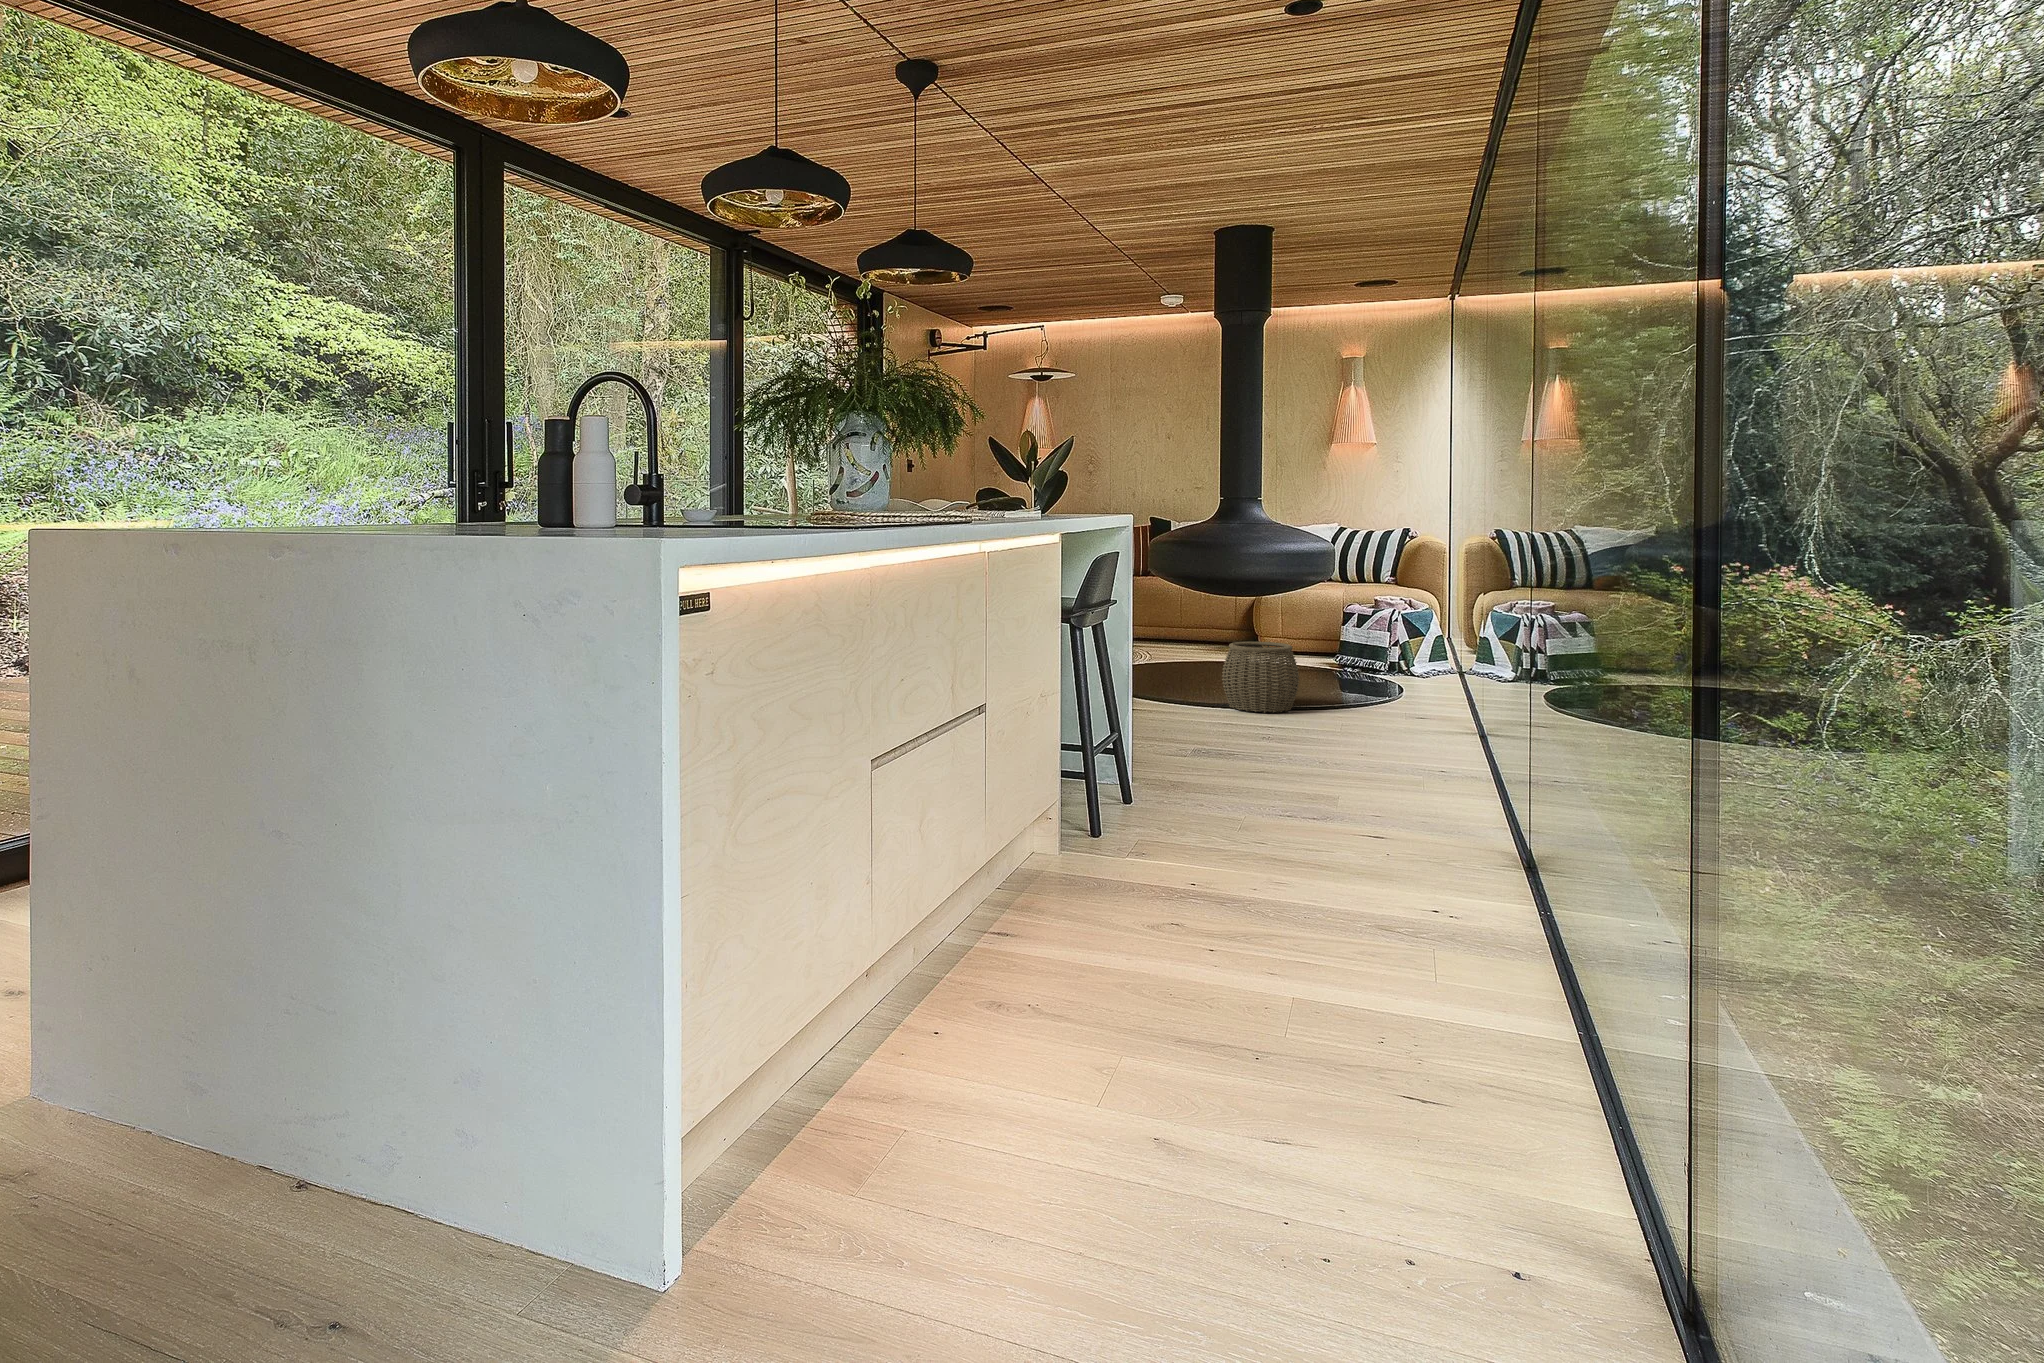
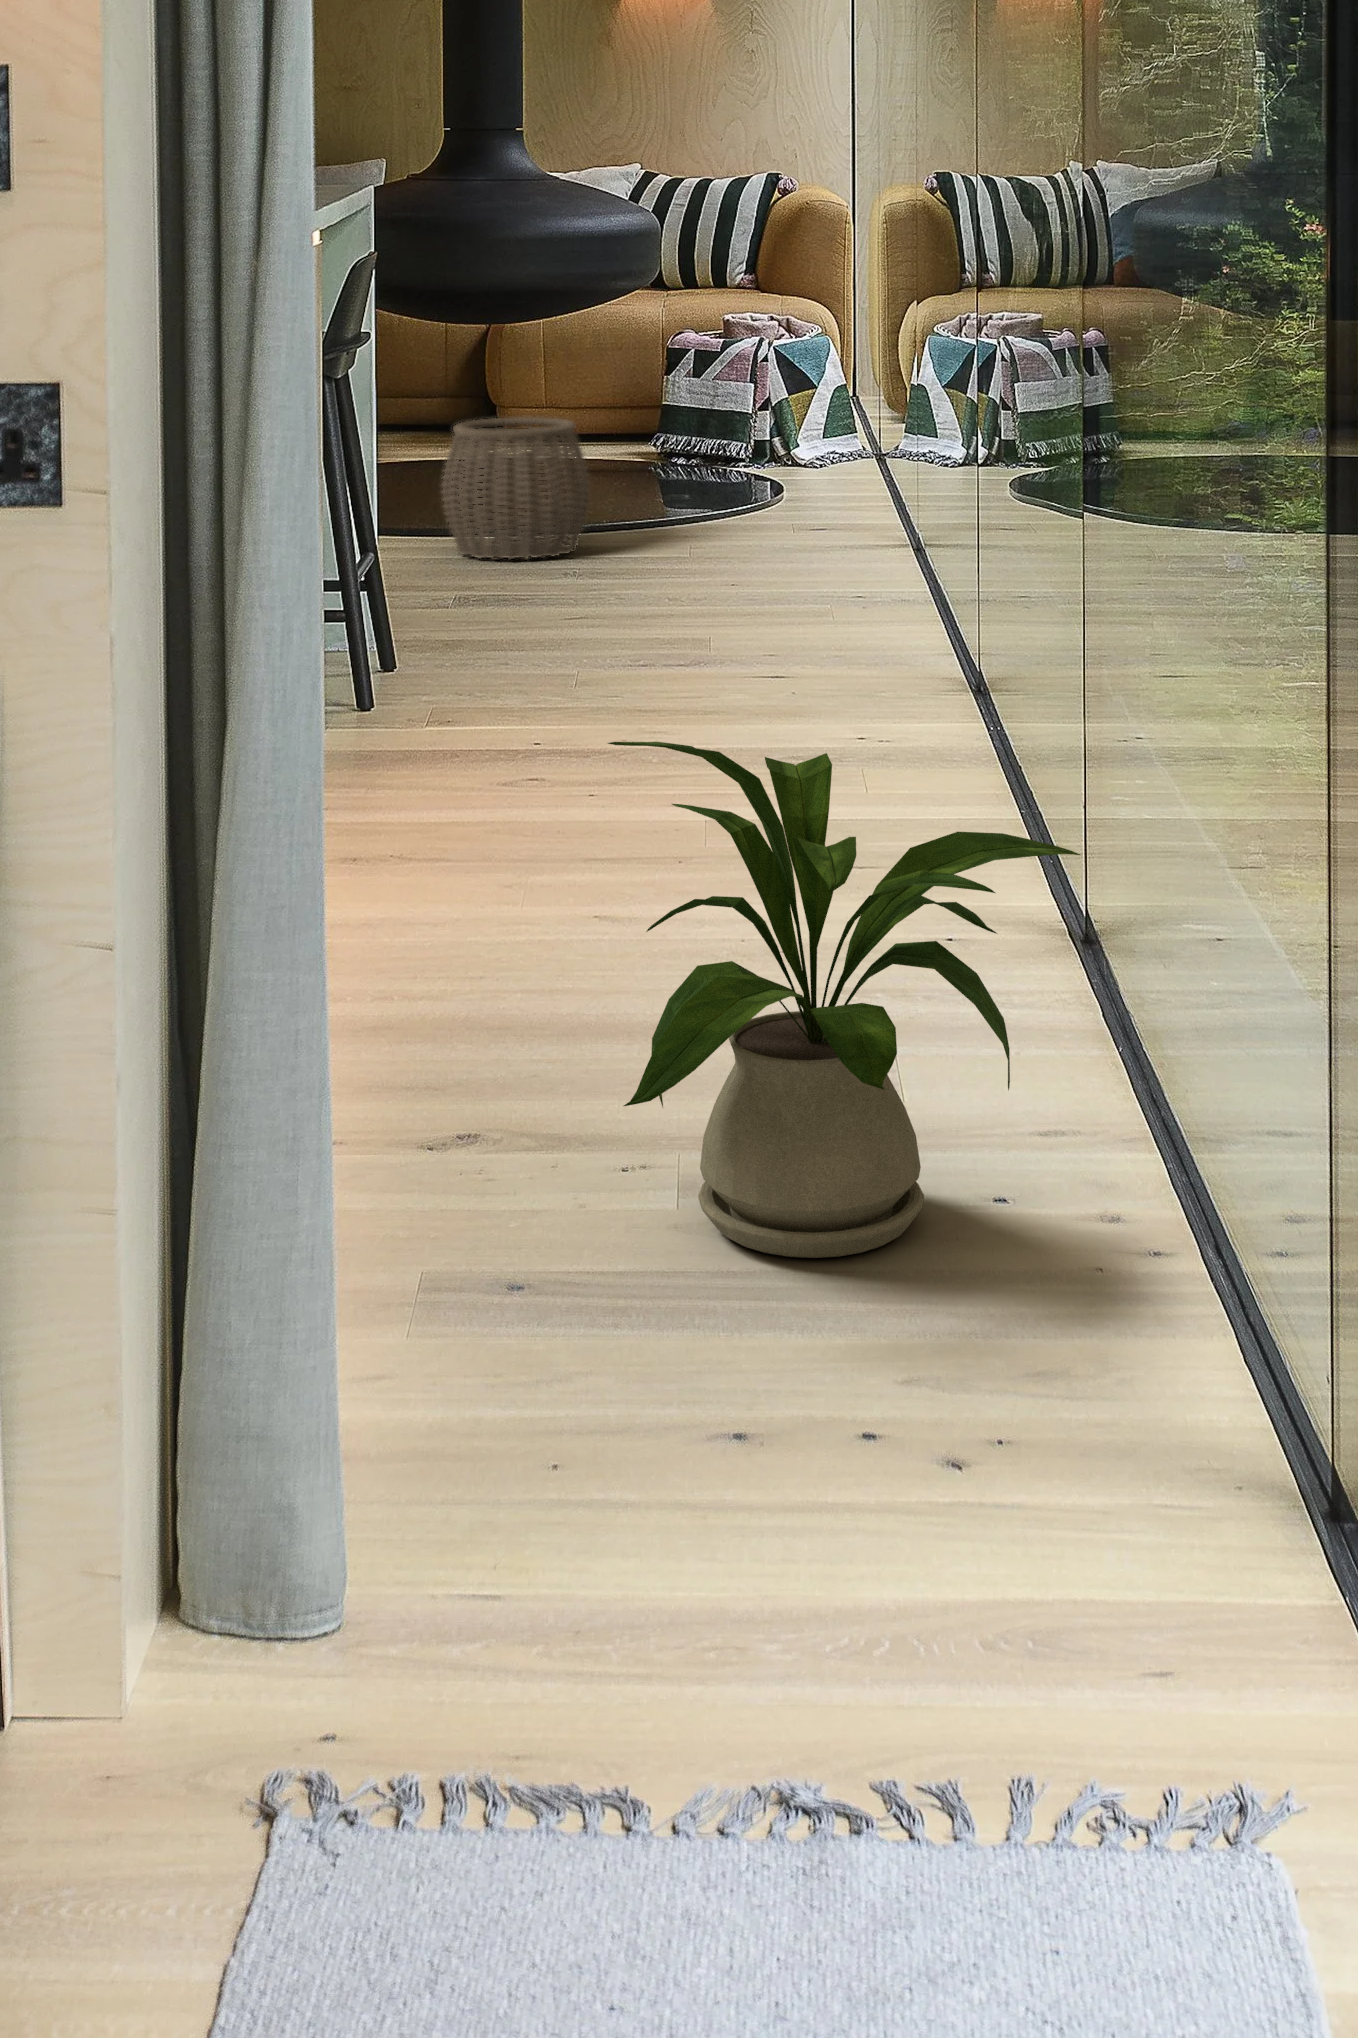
house plant: none [1272,845,1598,1191] -> present [608,742,1080,1258]

